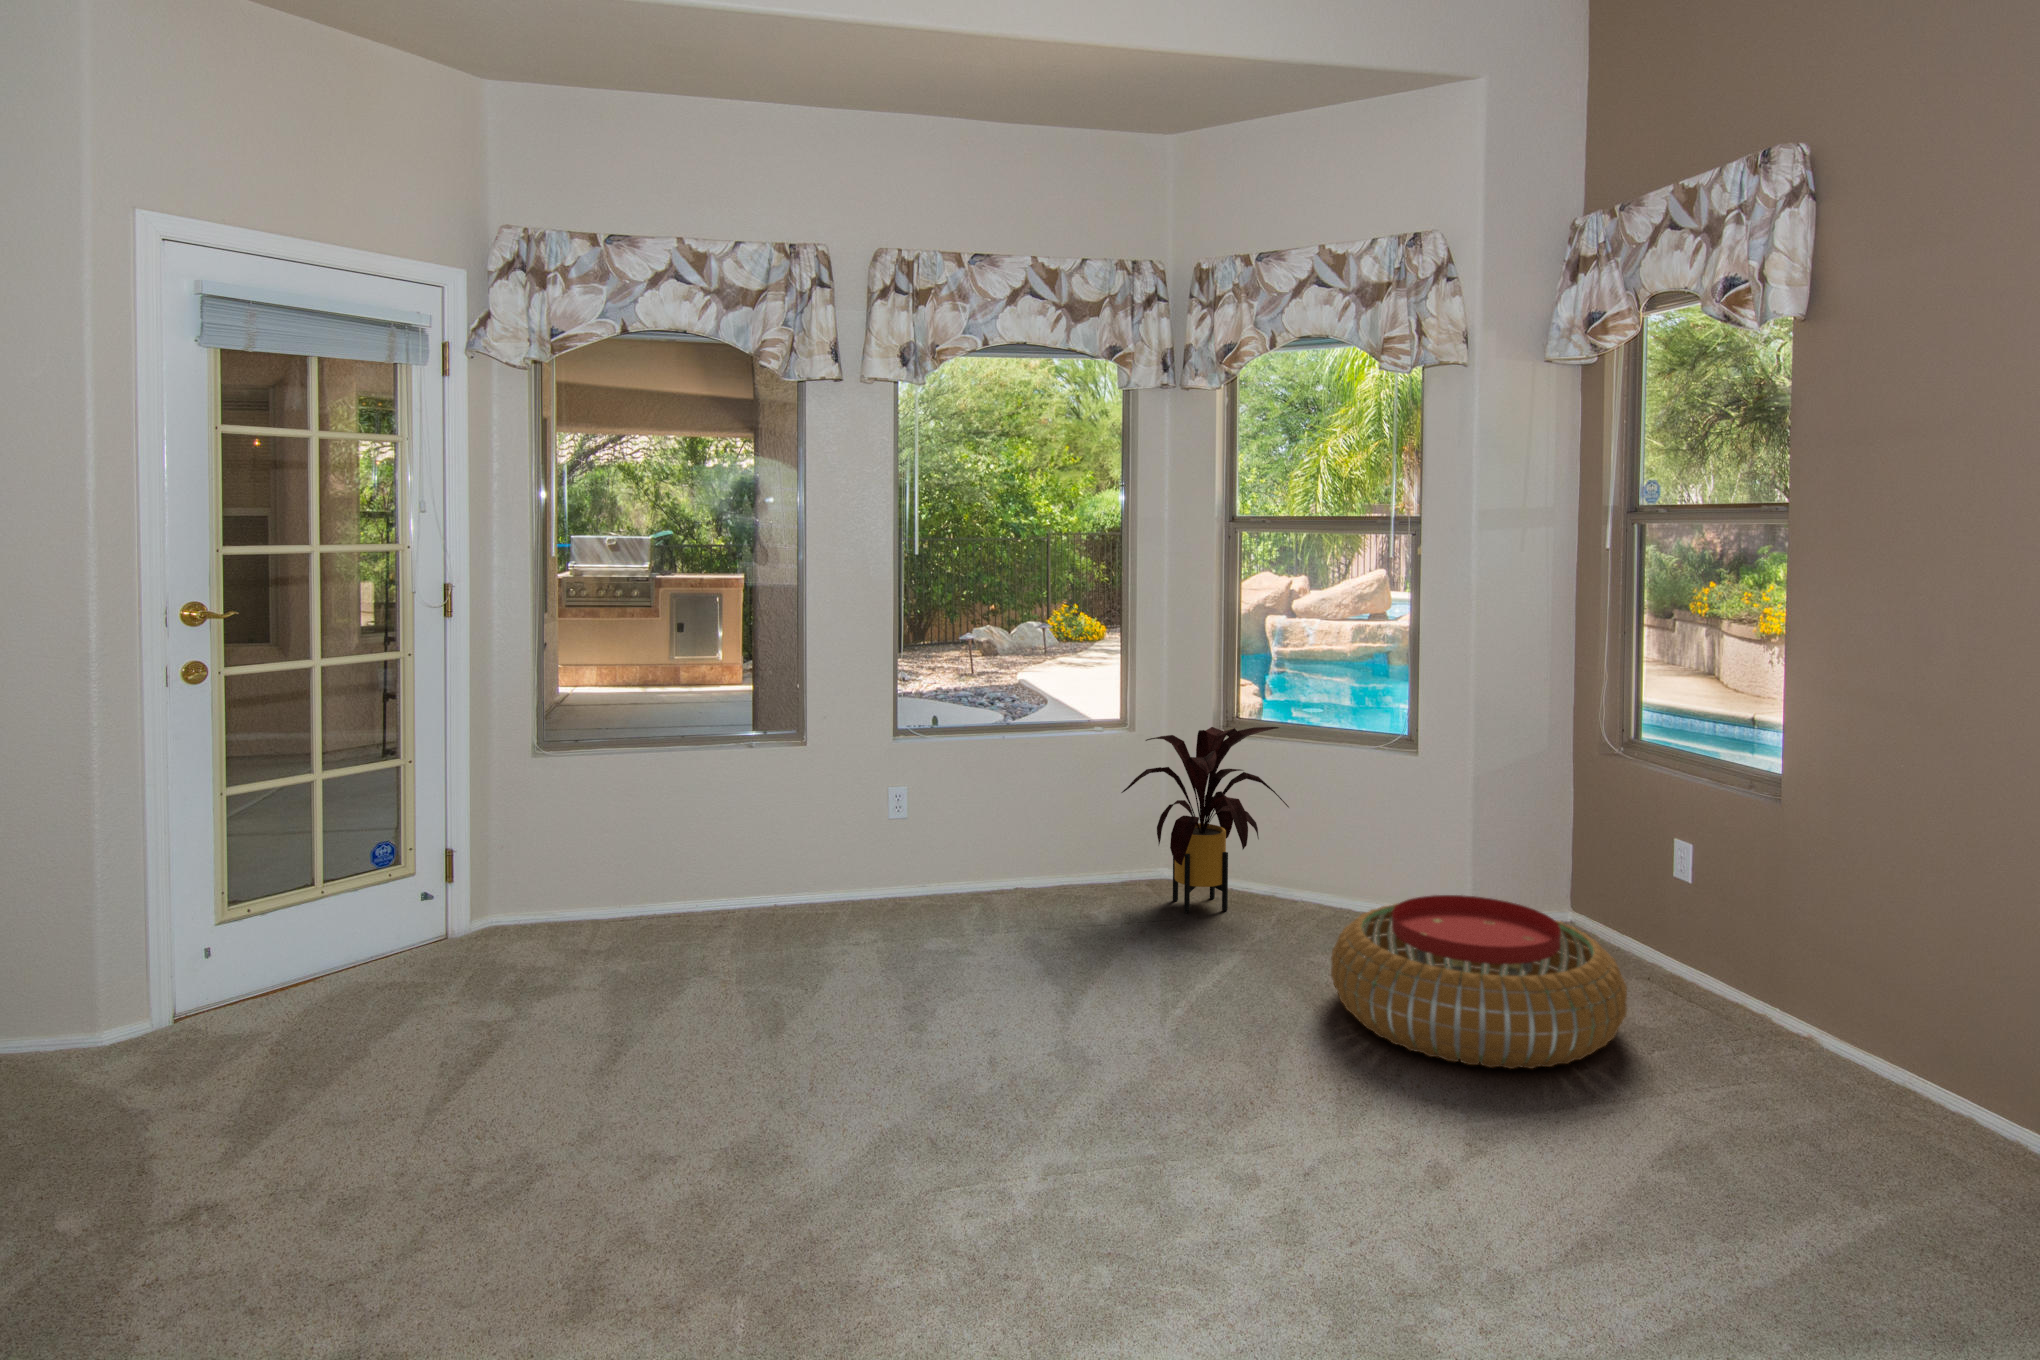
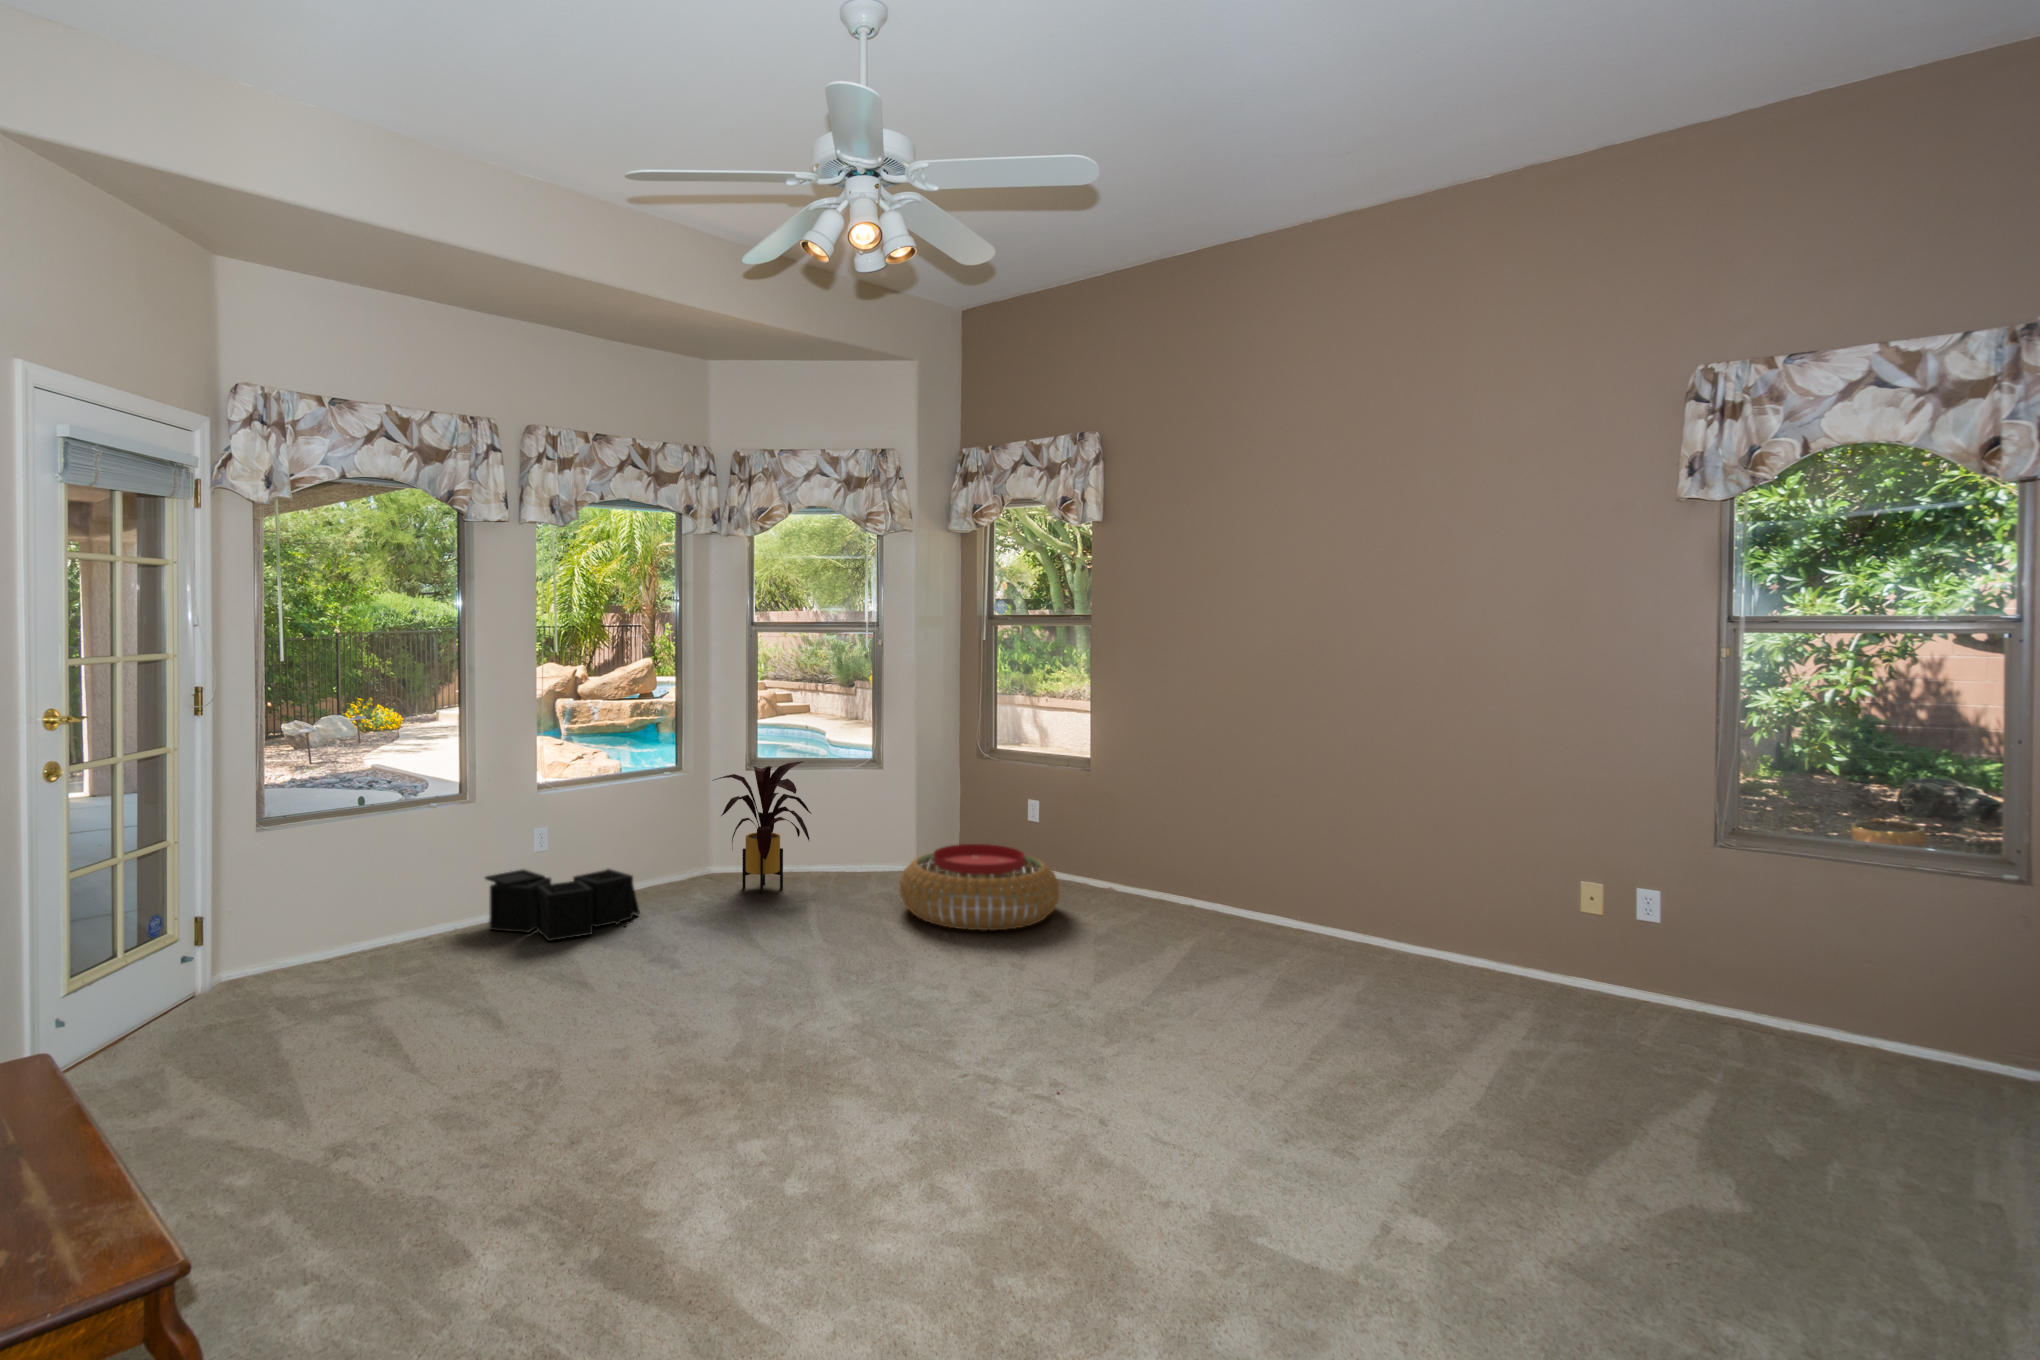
storage bin: none [813,826,994,927] -> present [485,869,640,941]

